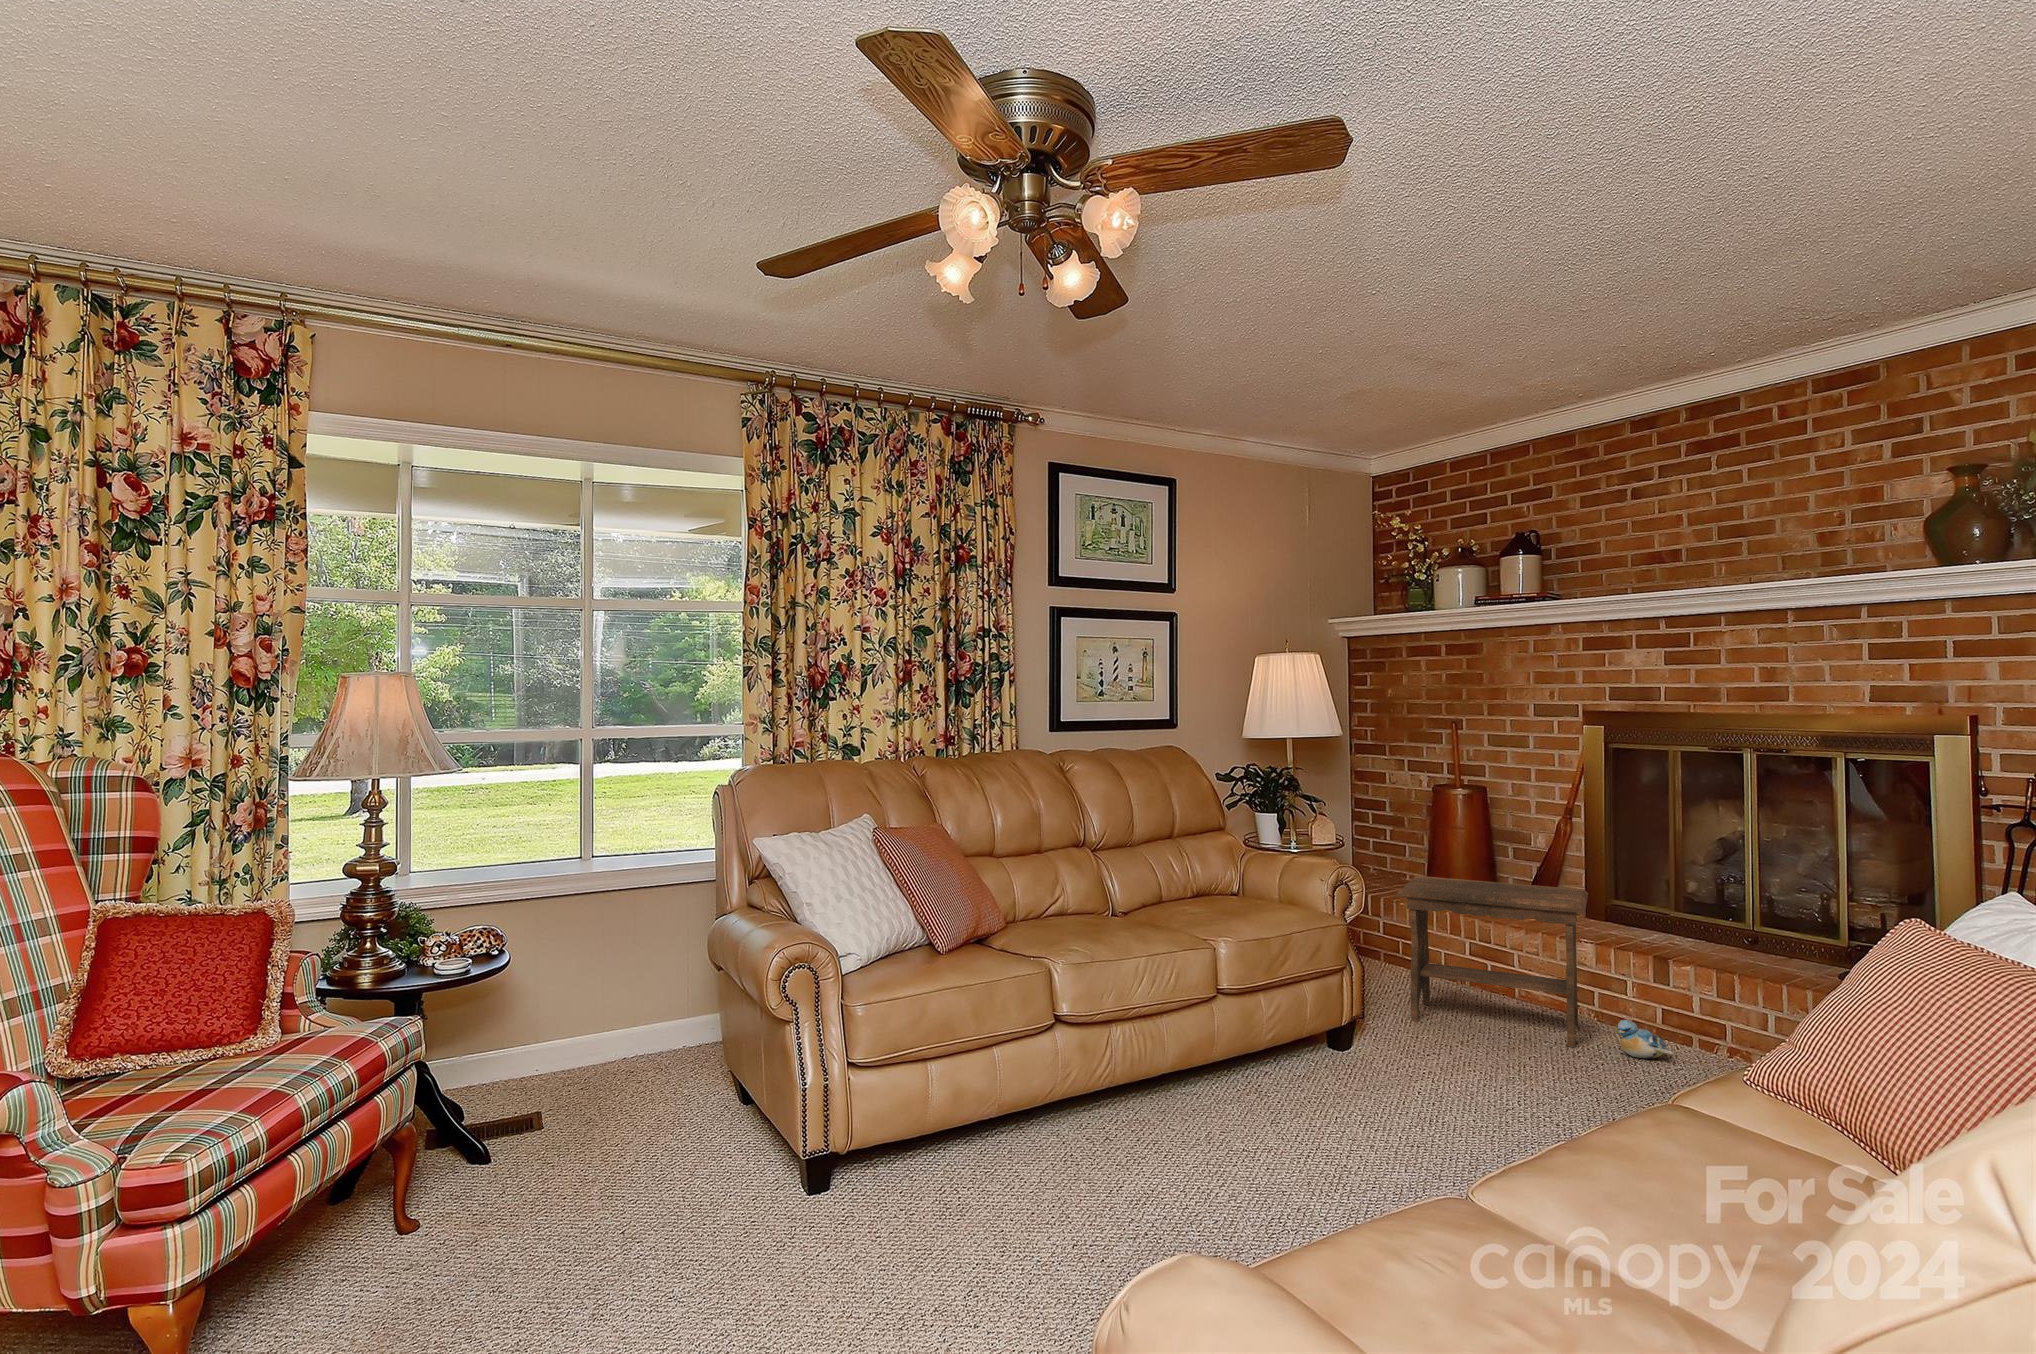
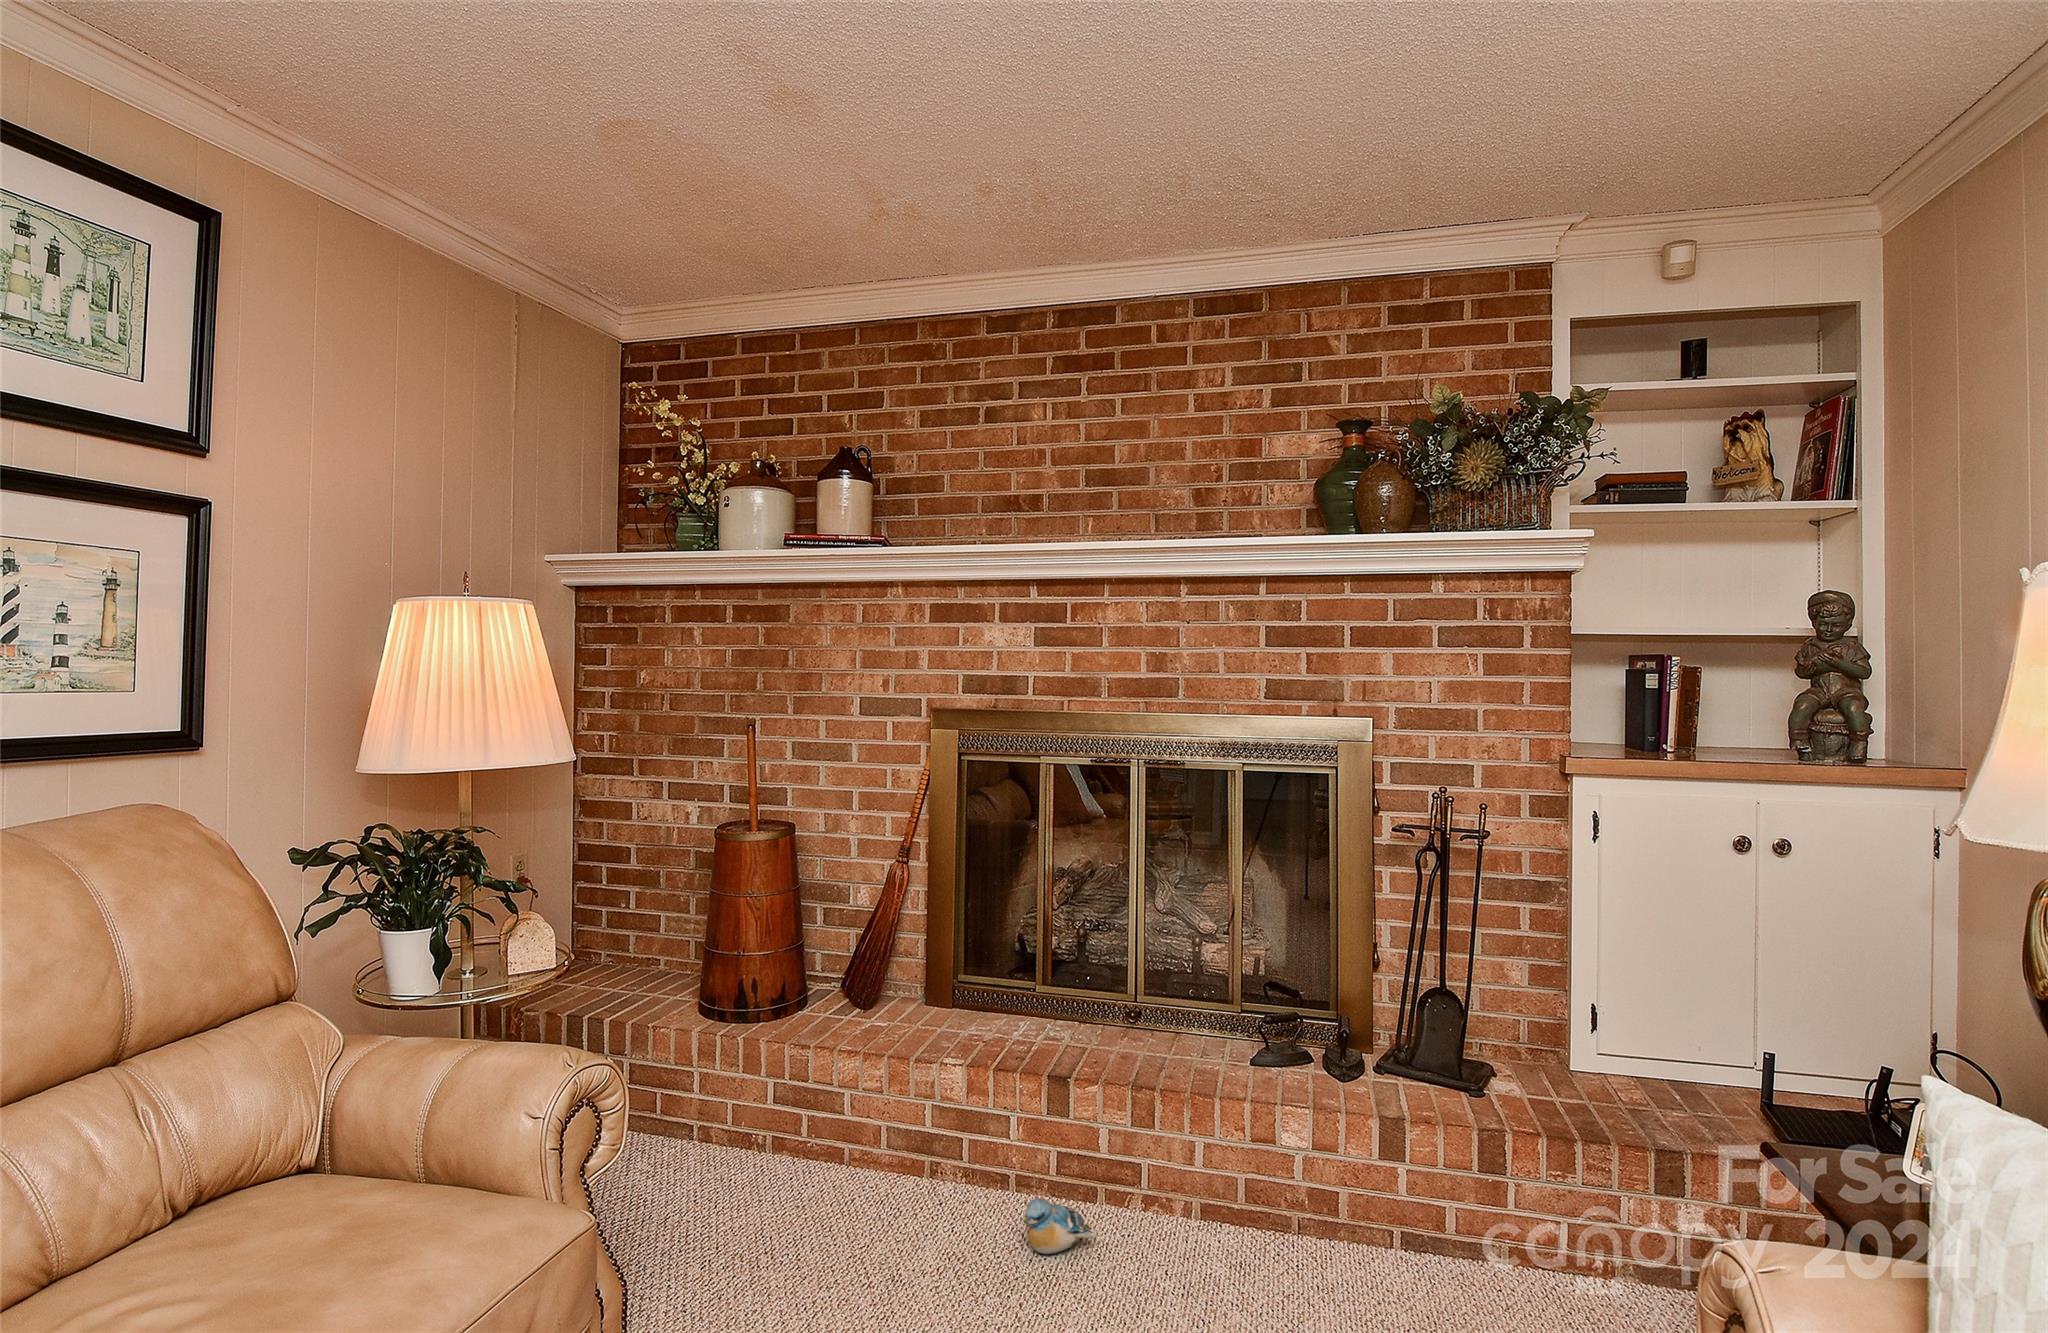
footstool: present [1398,876,1588,1047] -> none [686,988,989,1296]

